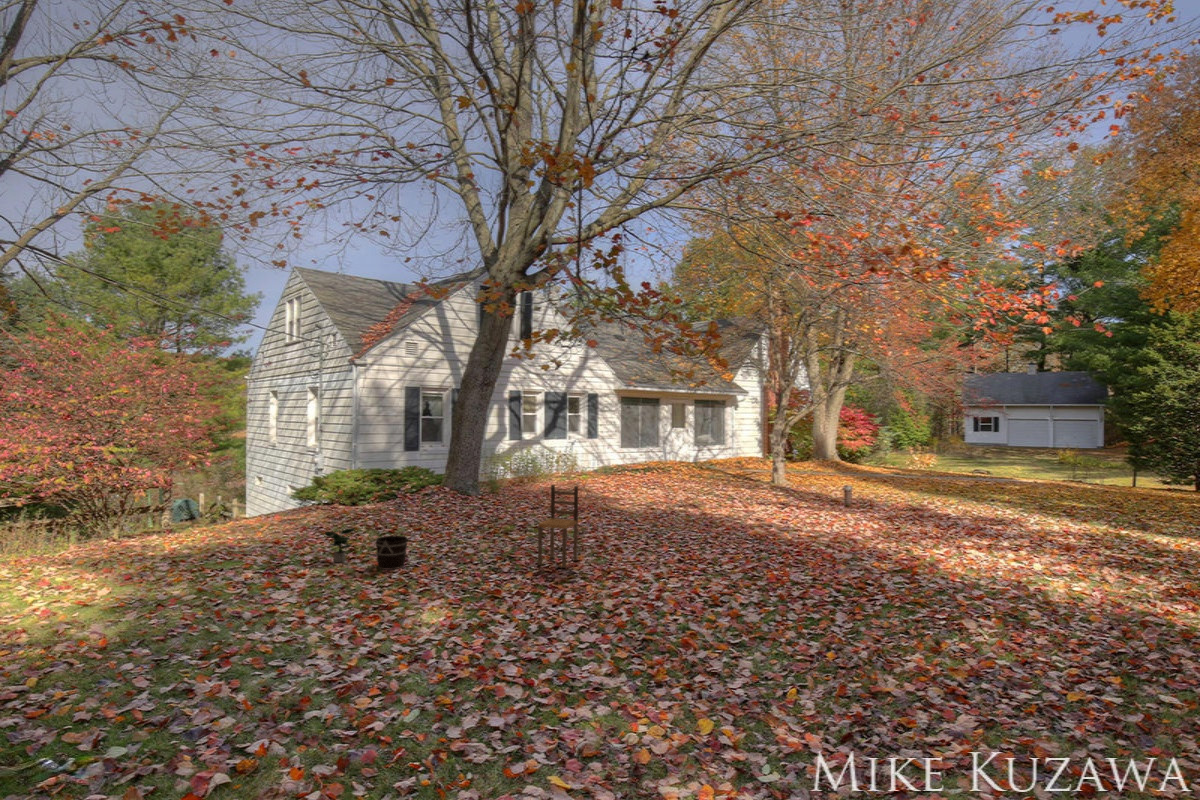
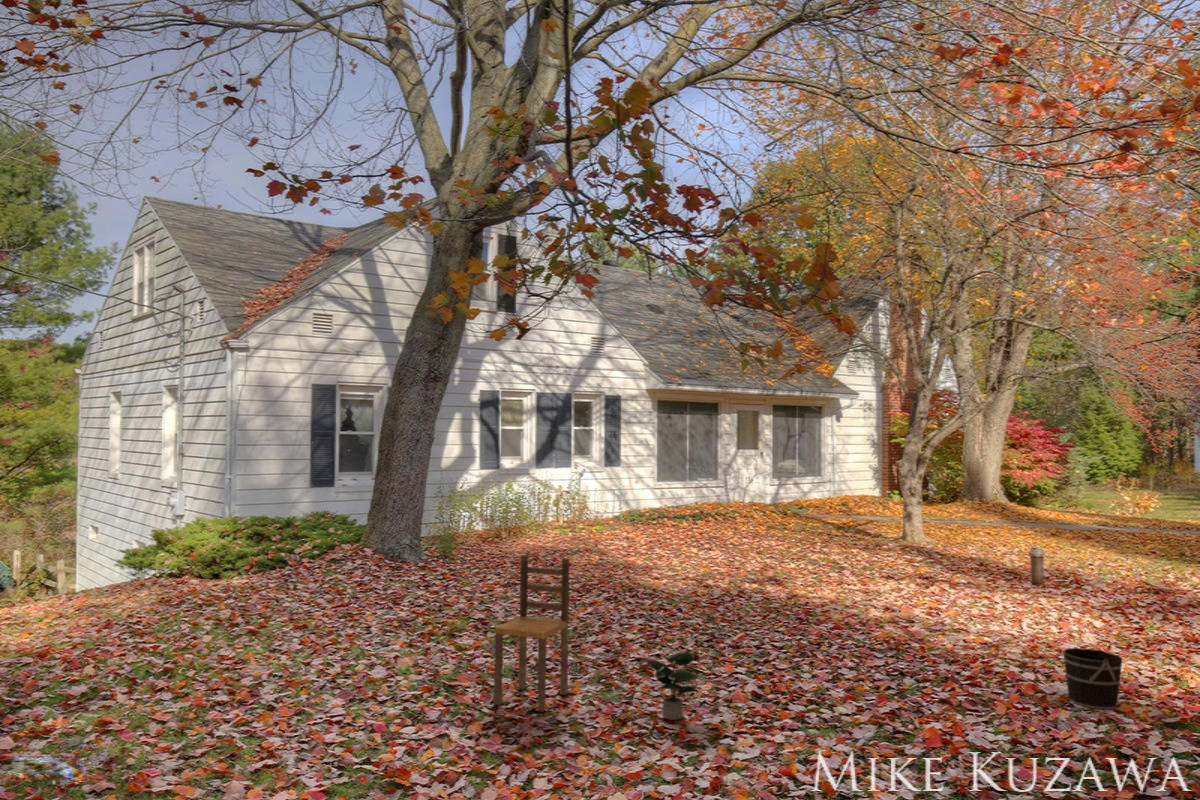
potted plant: present [325,528,355,562] -> present [646,652,699,720]
bucket: present [376,535,407,570] -> present [1063,646,1122,709]

